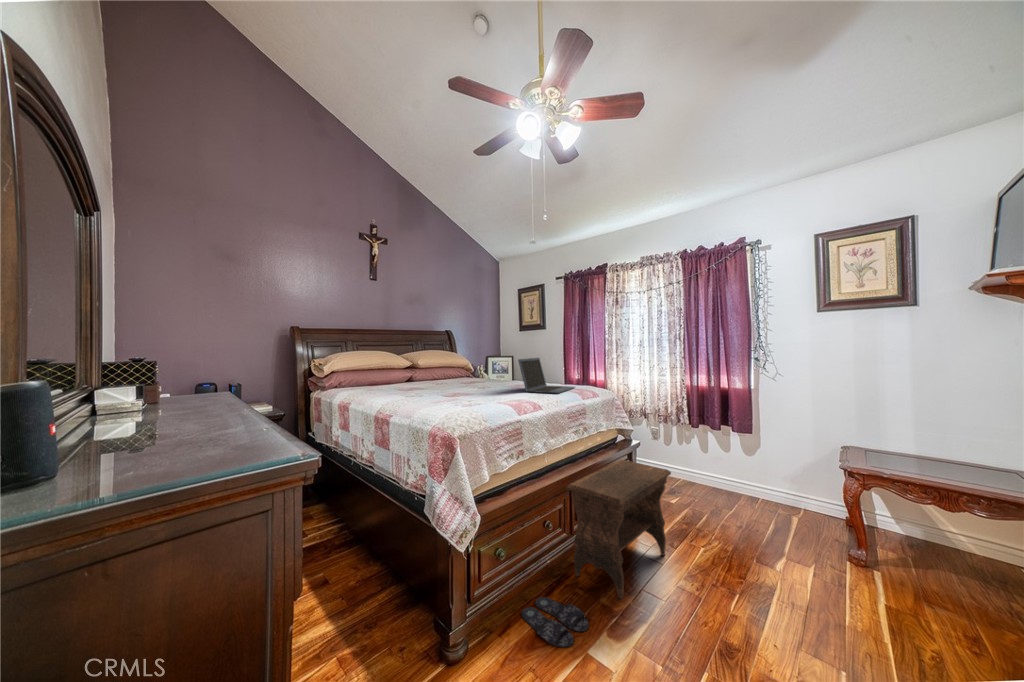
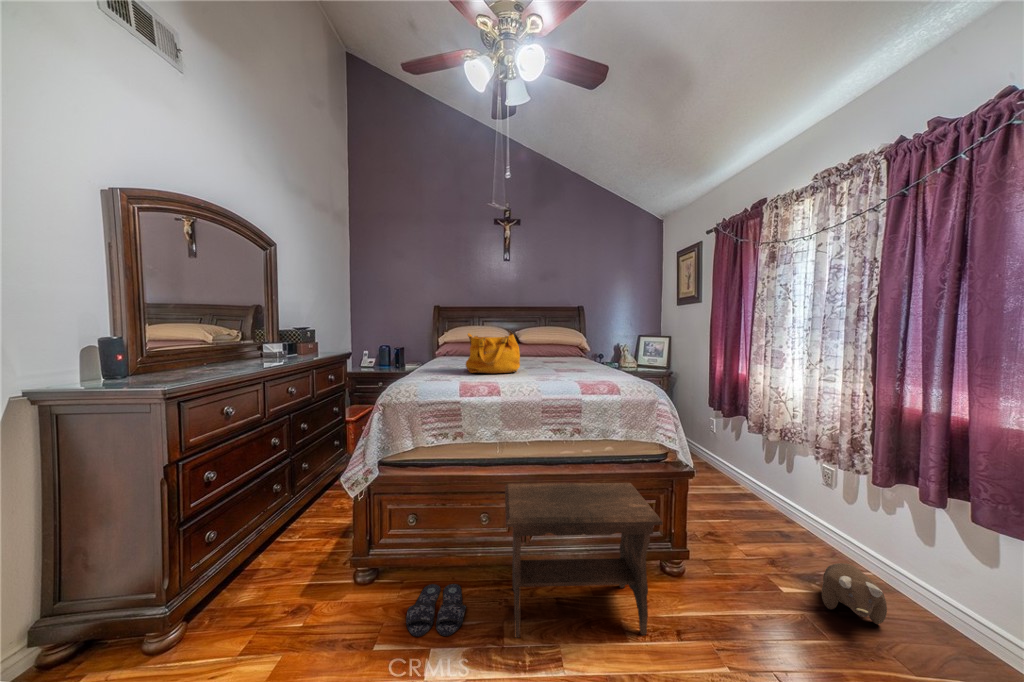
handbag: none [445,354,496,398] -> present [466,331,520,373]
laptop: present [518,358,575,393] -> none [543,338,619,382]
plush toy: none [685,475,720,503] -> present [822,563,887,624]

